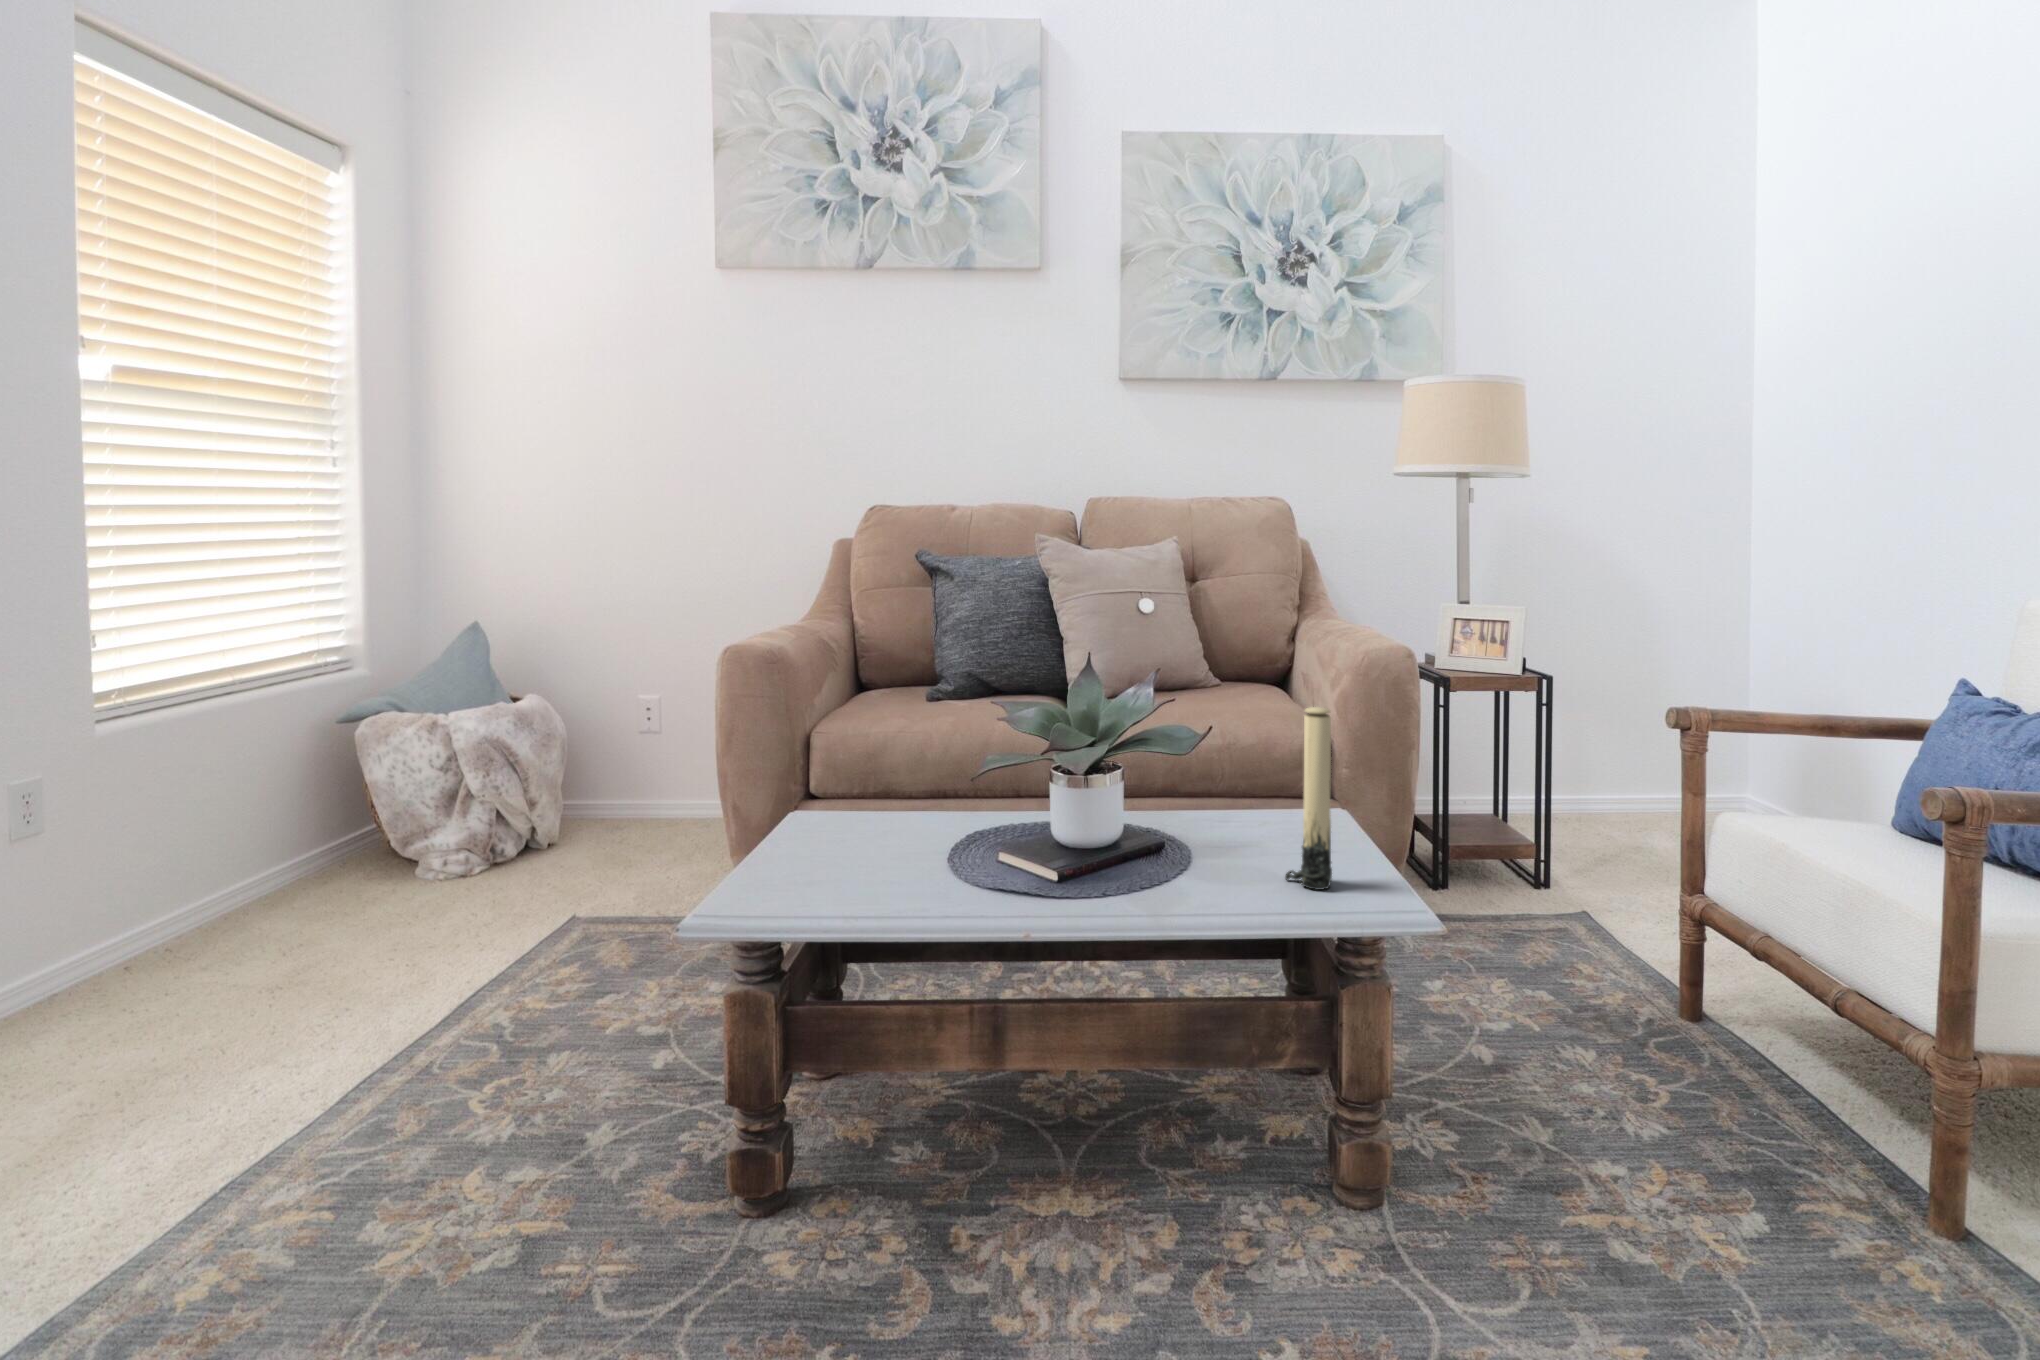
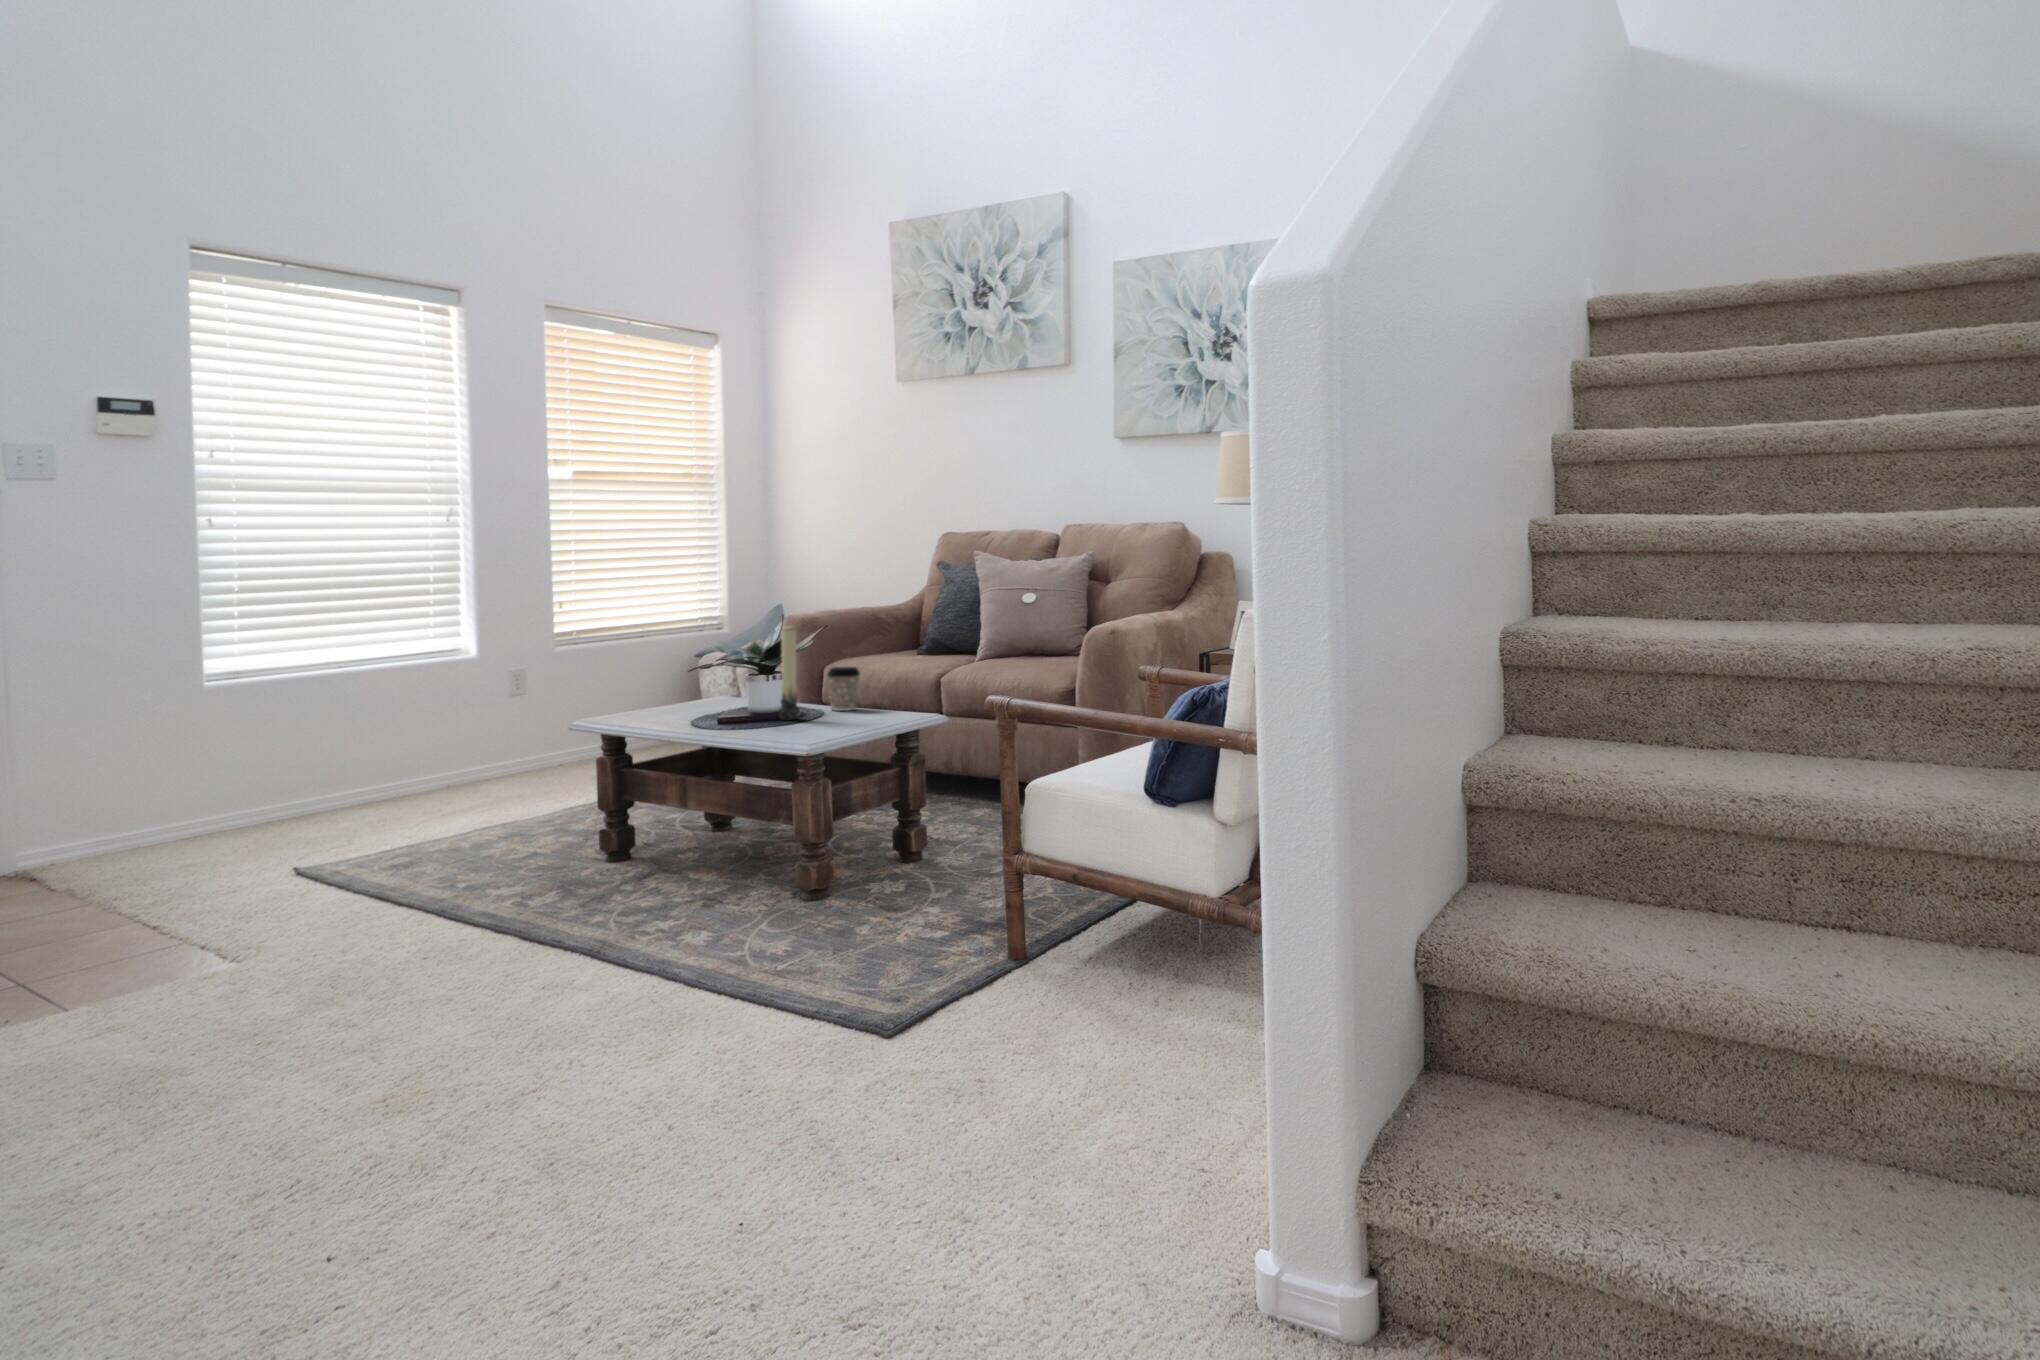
coffee cup: none [1225,760,1284,845] -> present [827,667,860,711]

